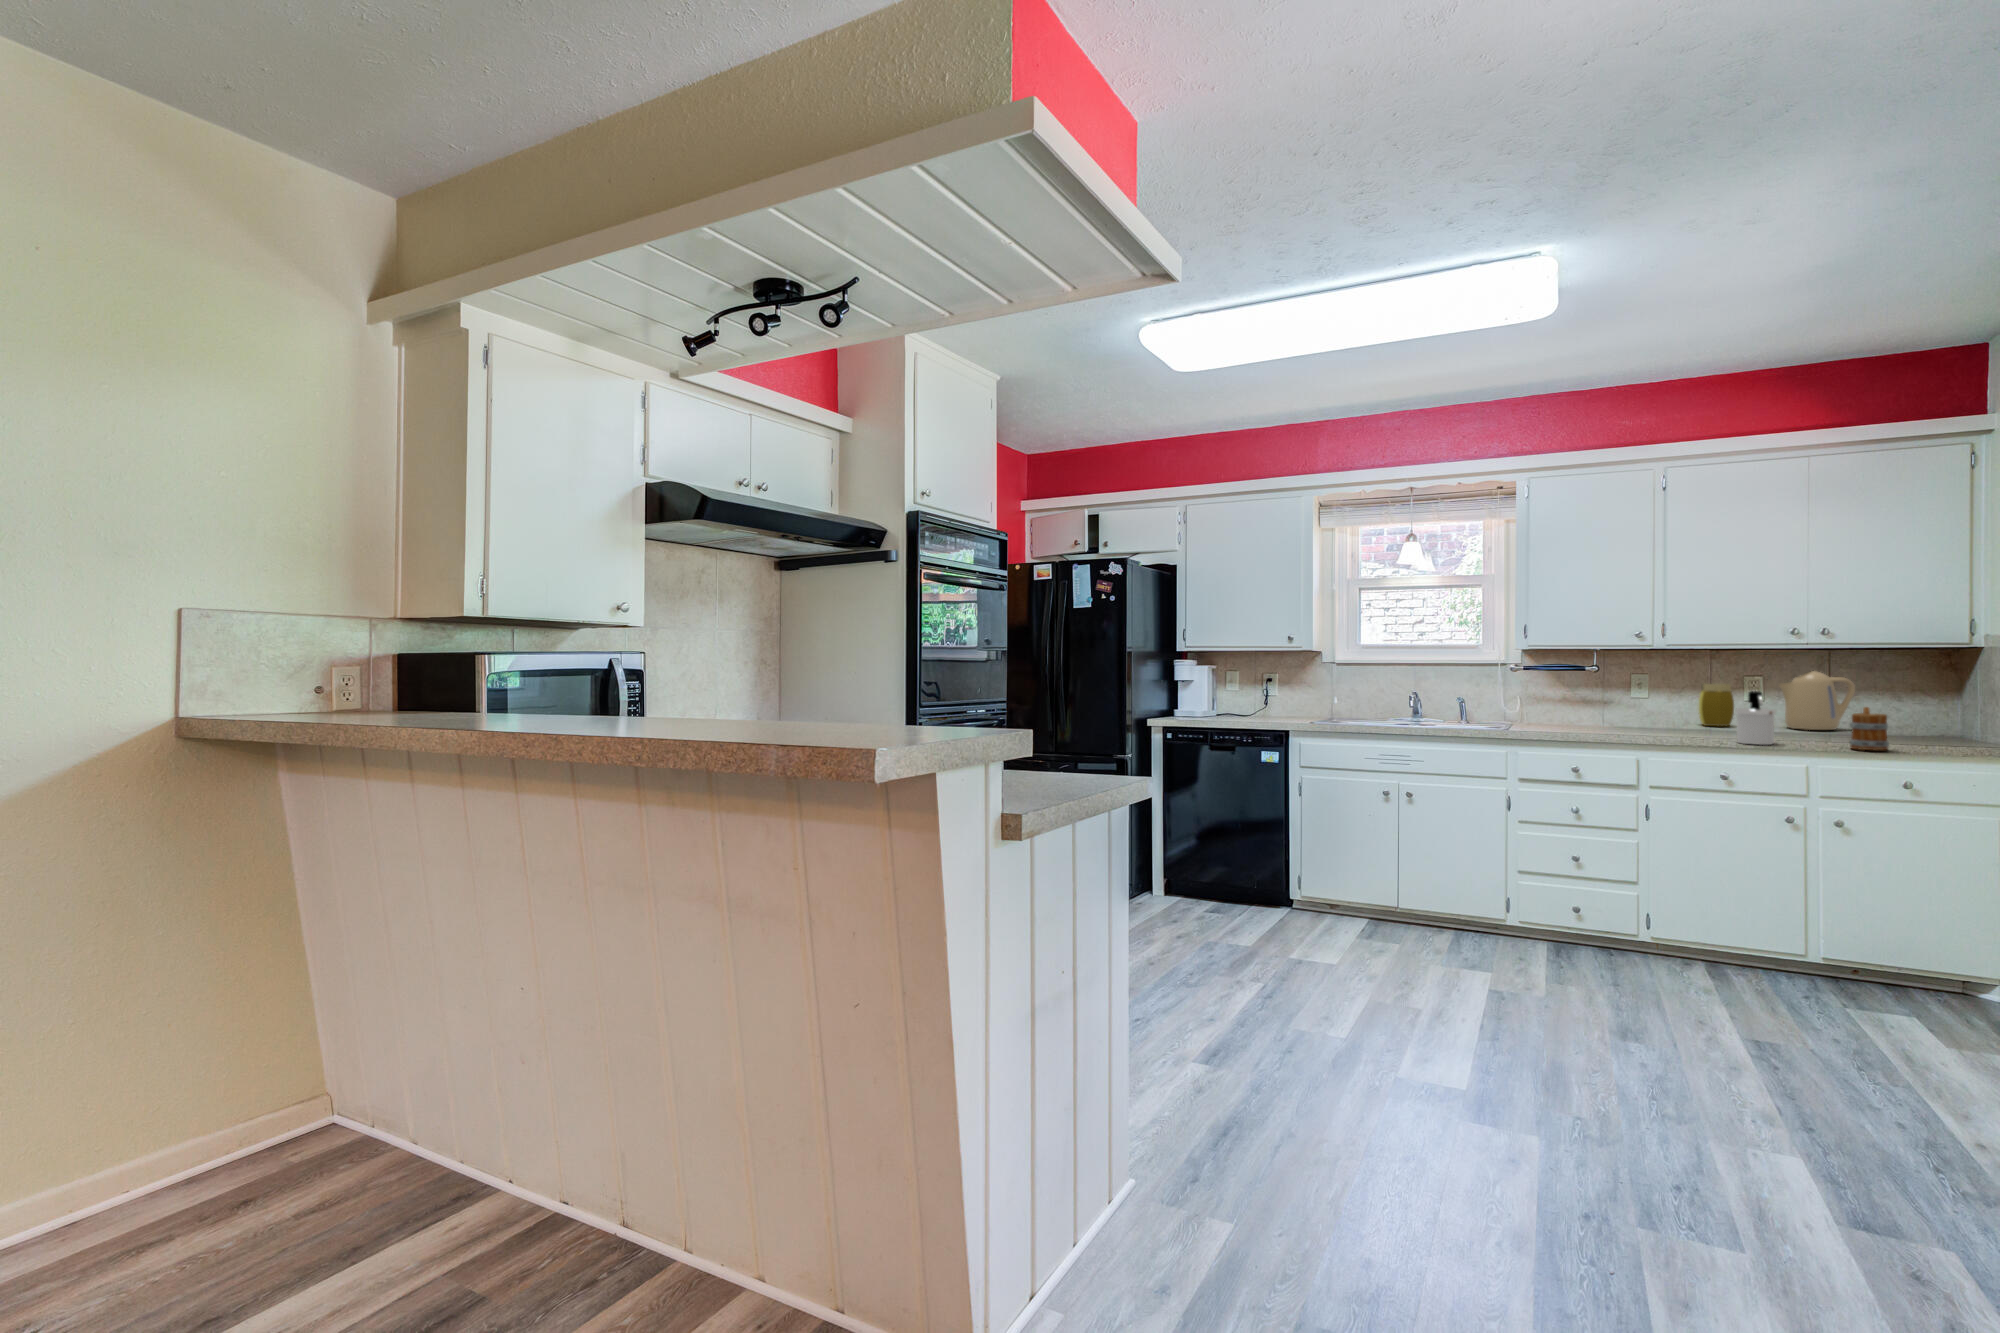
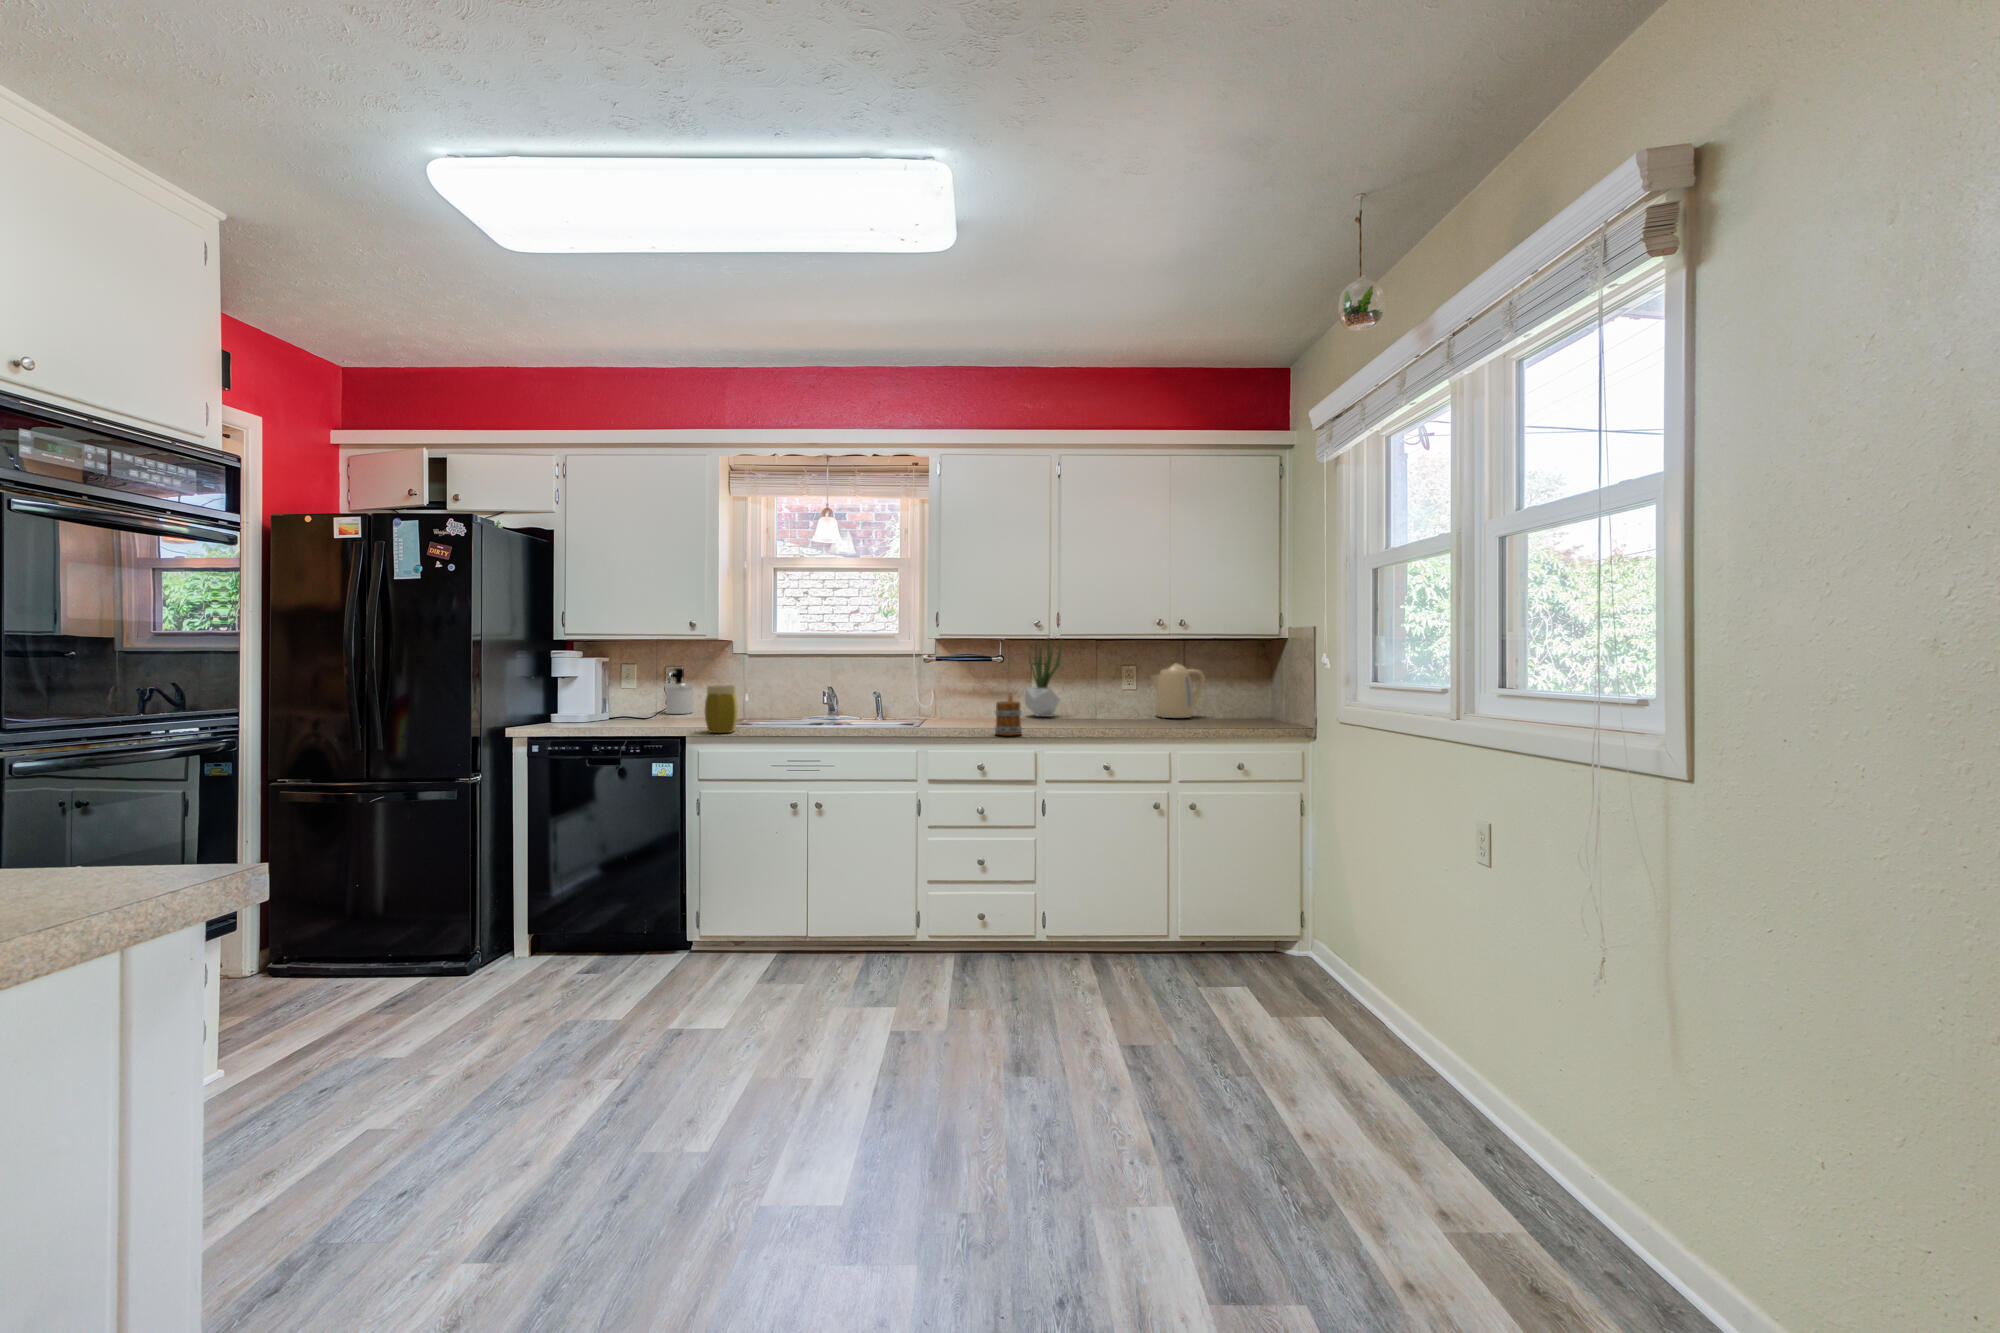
potted plant: none [1621,634,1667,724] -> present [1025,638,1062,716]
jar: present [1699,684,1734,726] -> present [705,685,738,733]
soap dispenser: present [1735,691,1776,745] -> present [664,668,693,714]
mug: present [1849,707,1889,750] -> present [995,695,1022,735]

